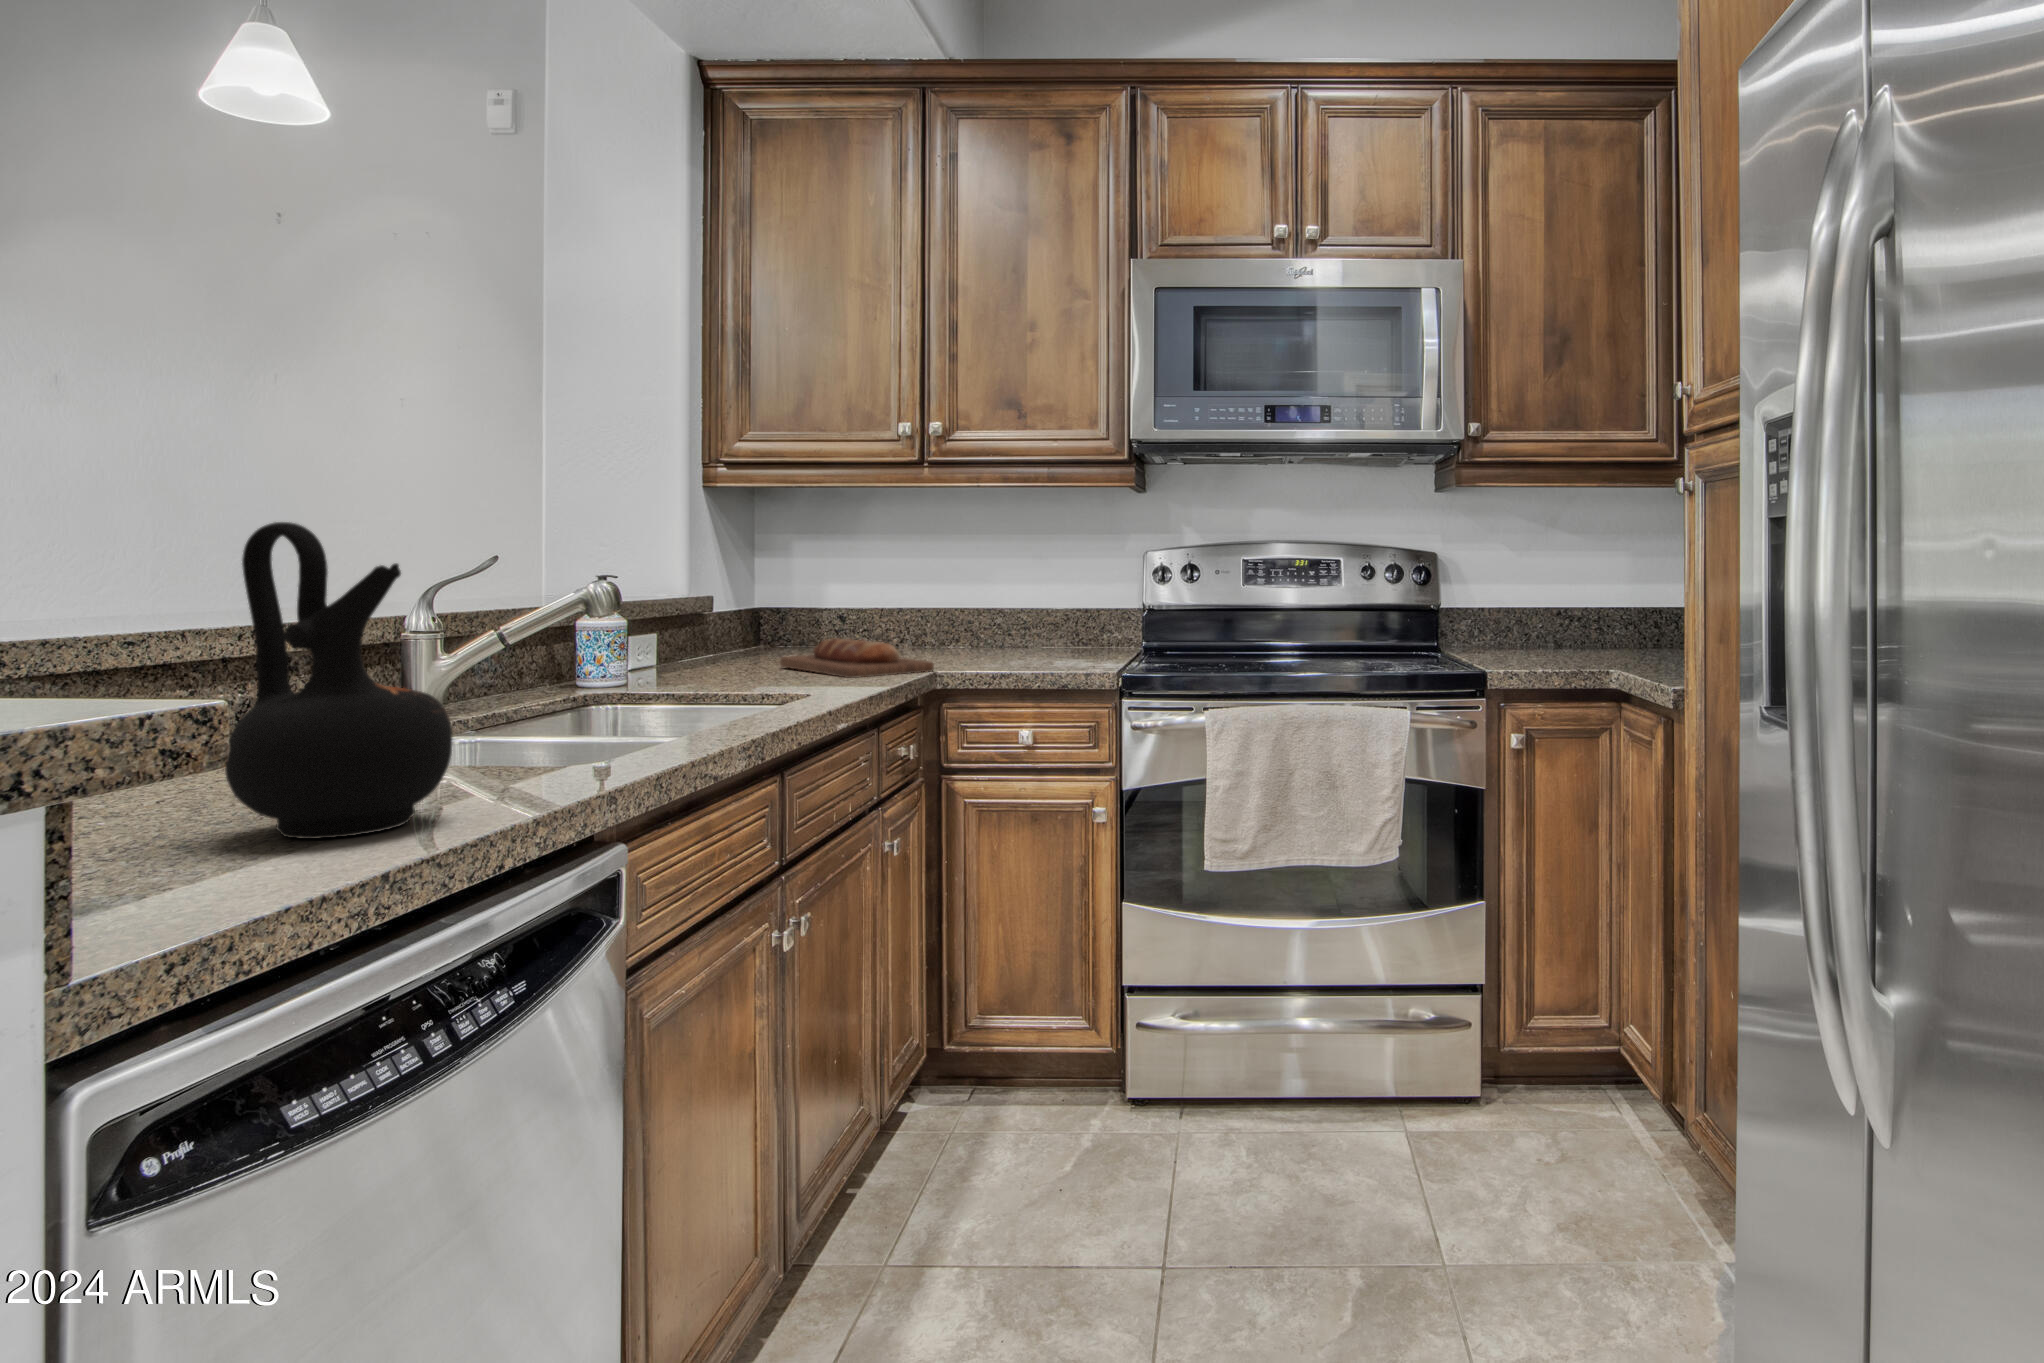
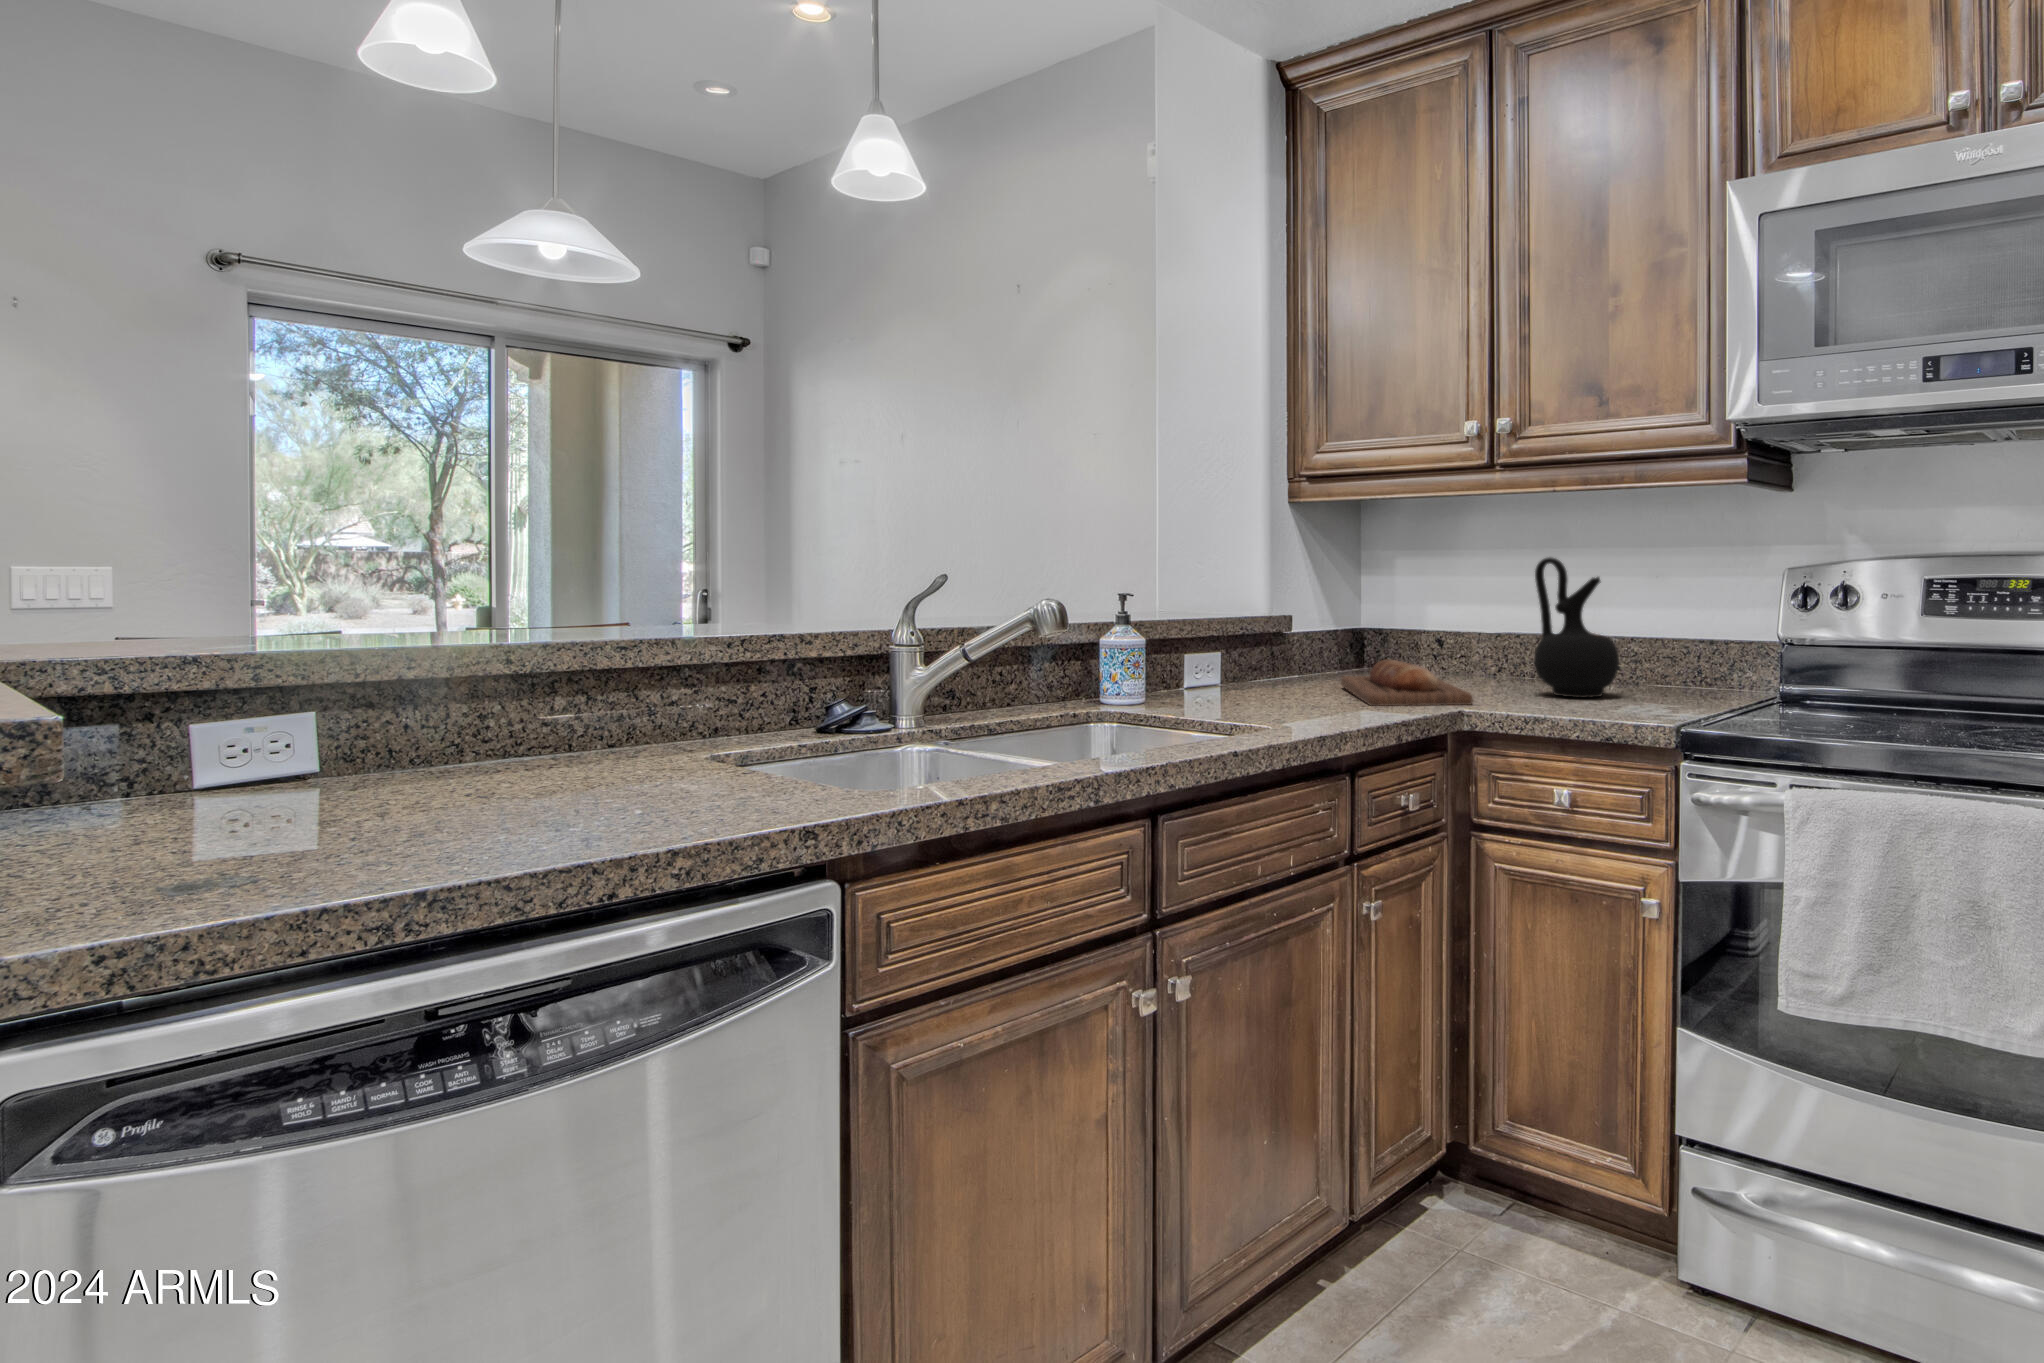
ceramic jug: present [225,522,453,839] -> present [1534,557,1619,698]

